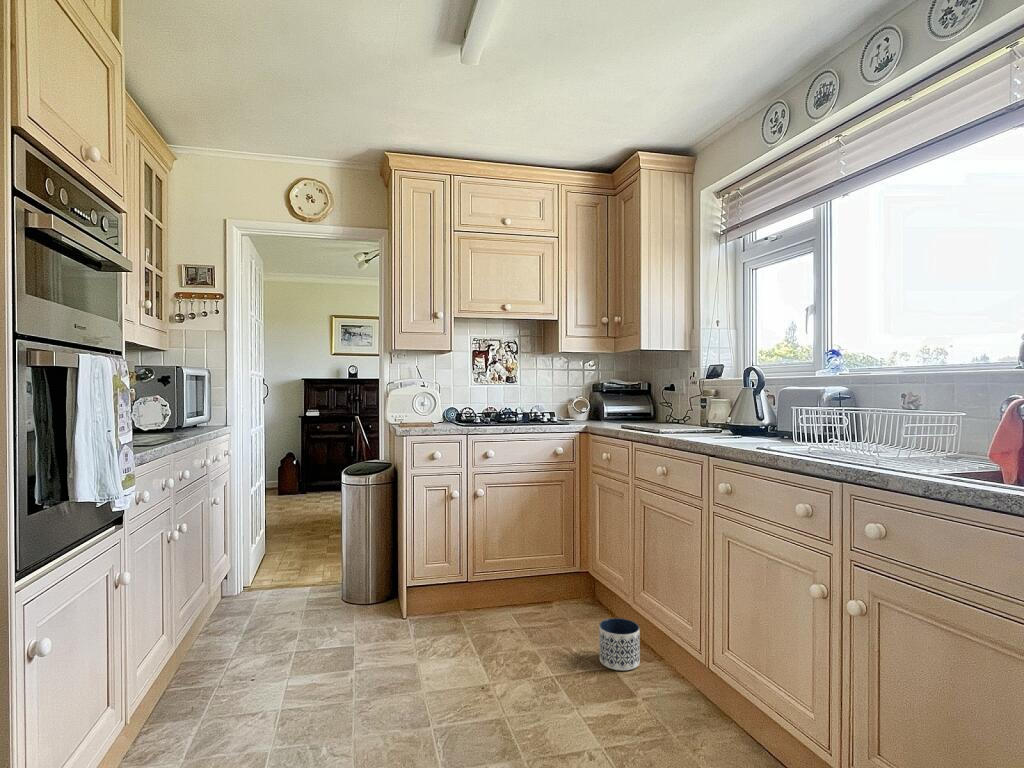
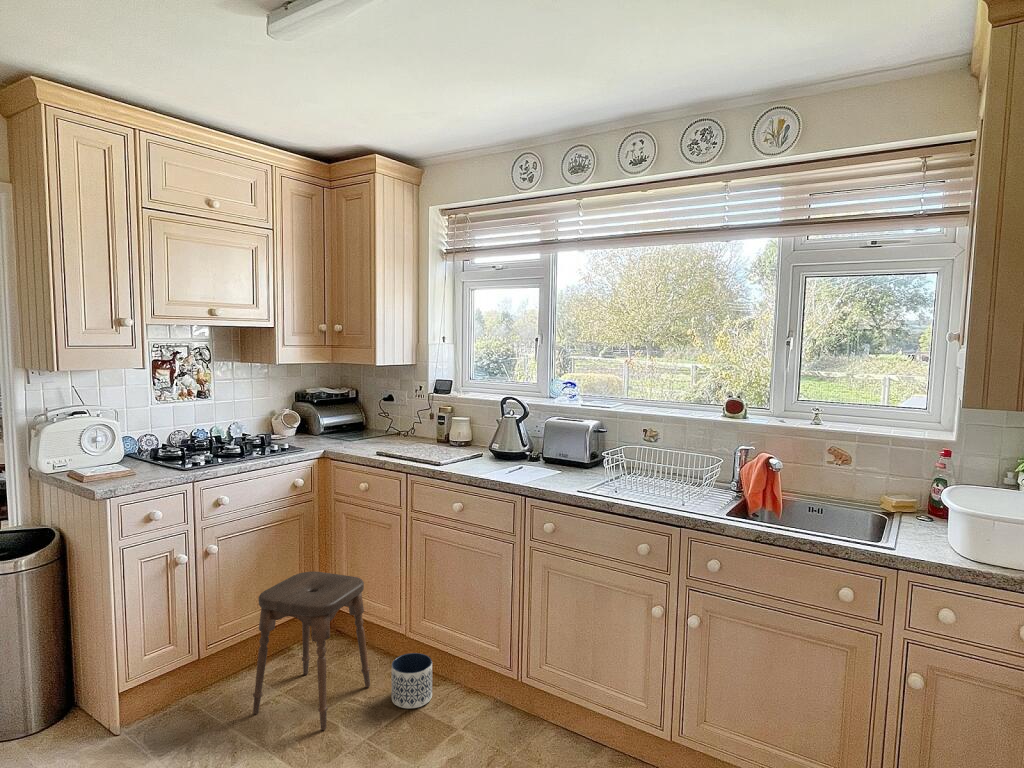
stool: none [495,525,593,658] -> present [253,571,370,730]

